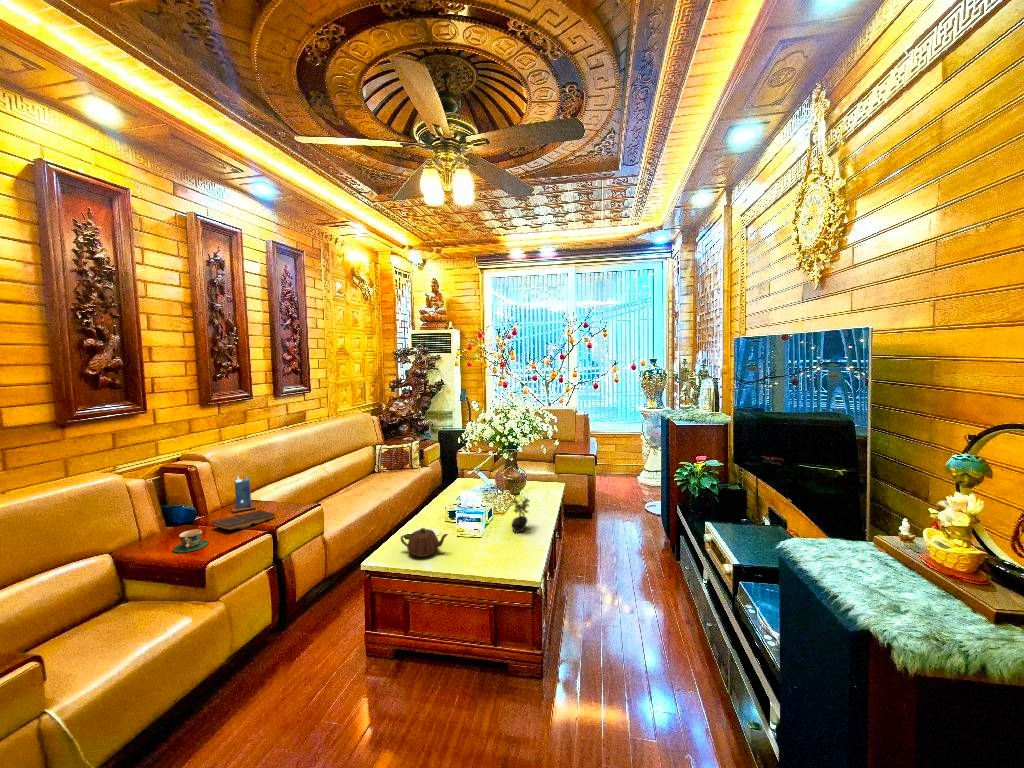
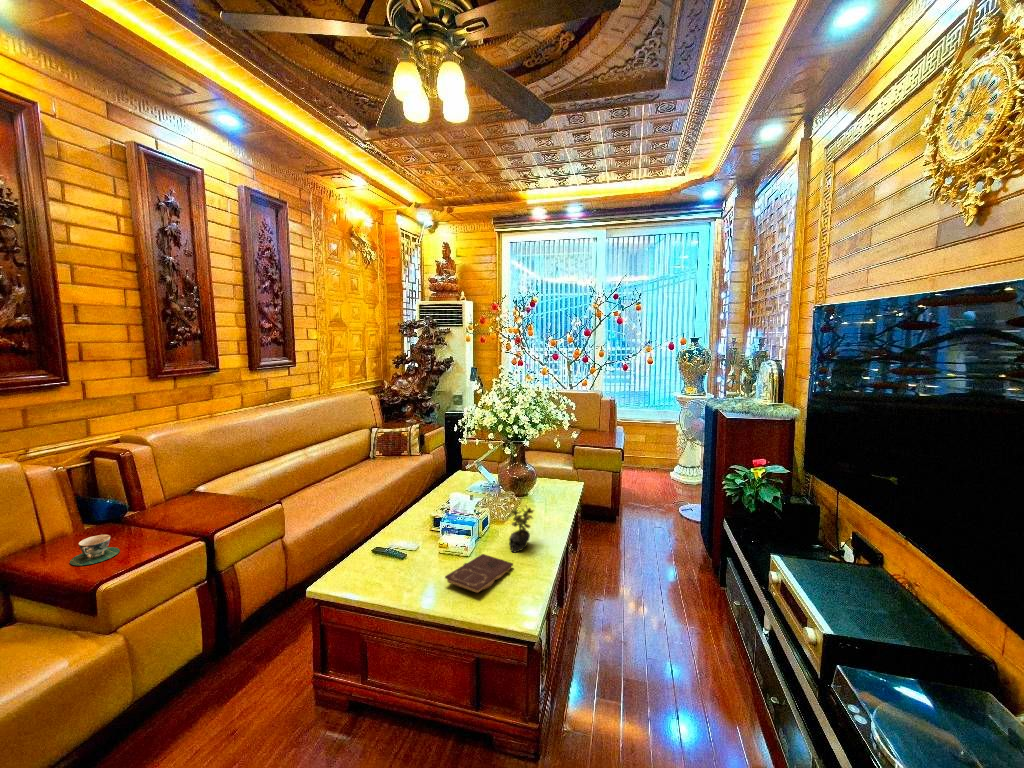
candle: present [232,476,256,512] -> none [171,464,205,508]
book: present [212,510,276,530] -> present [445,554,513,593]
teapot: present [401,528,448,557] -> none [362,544,422,583]

